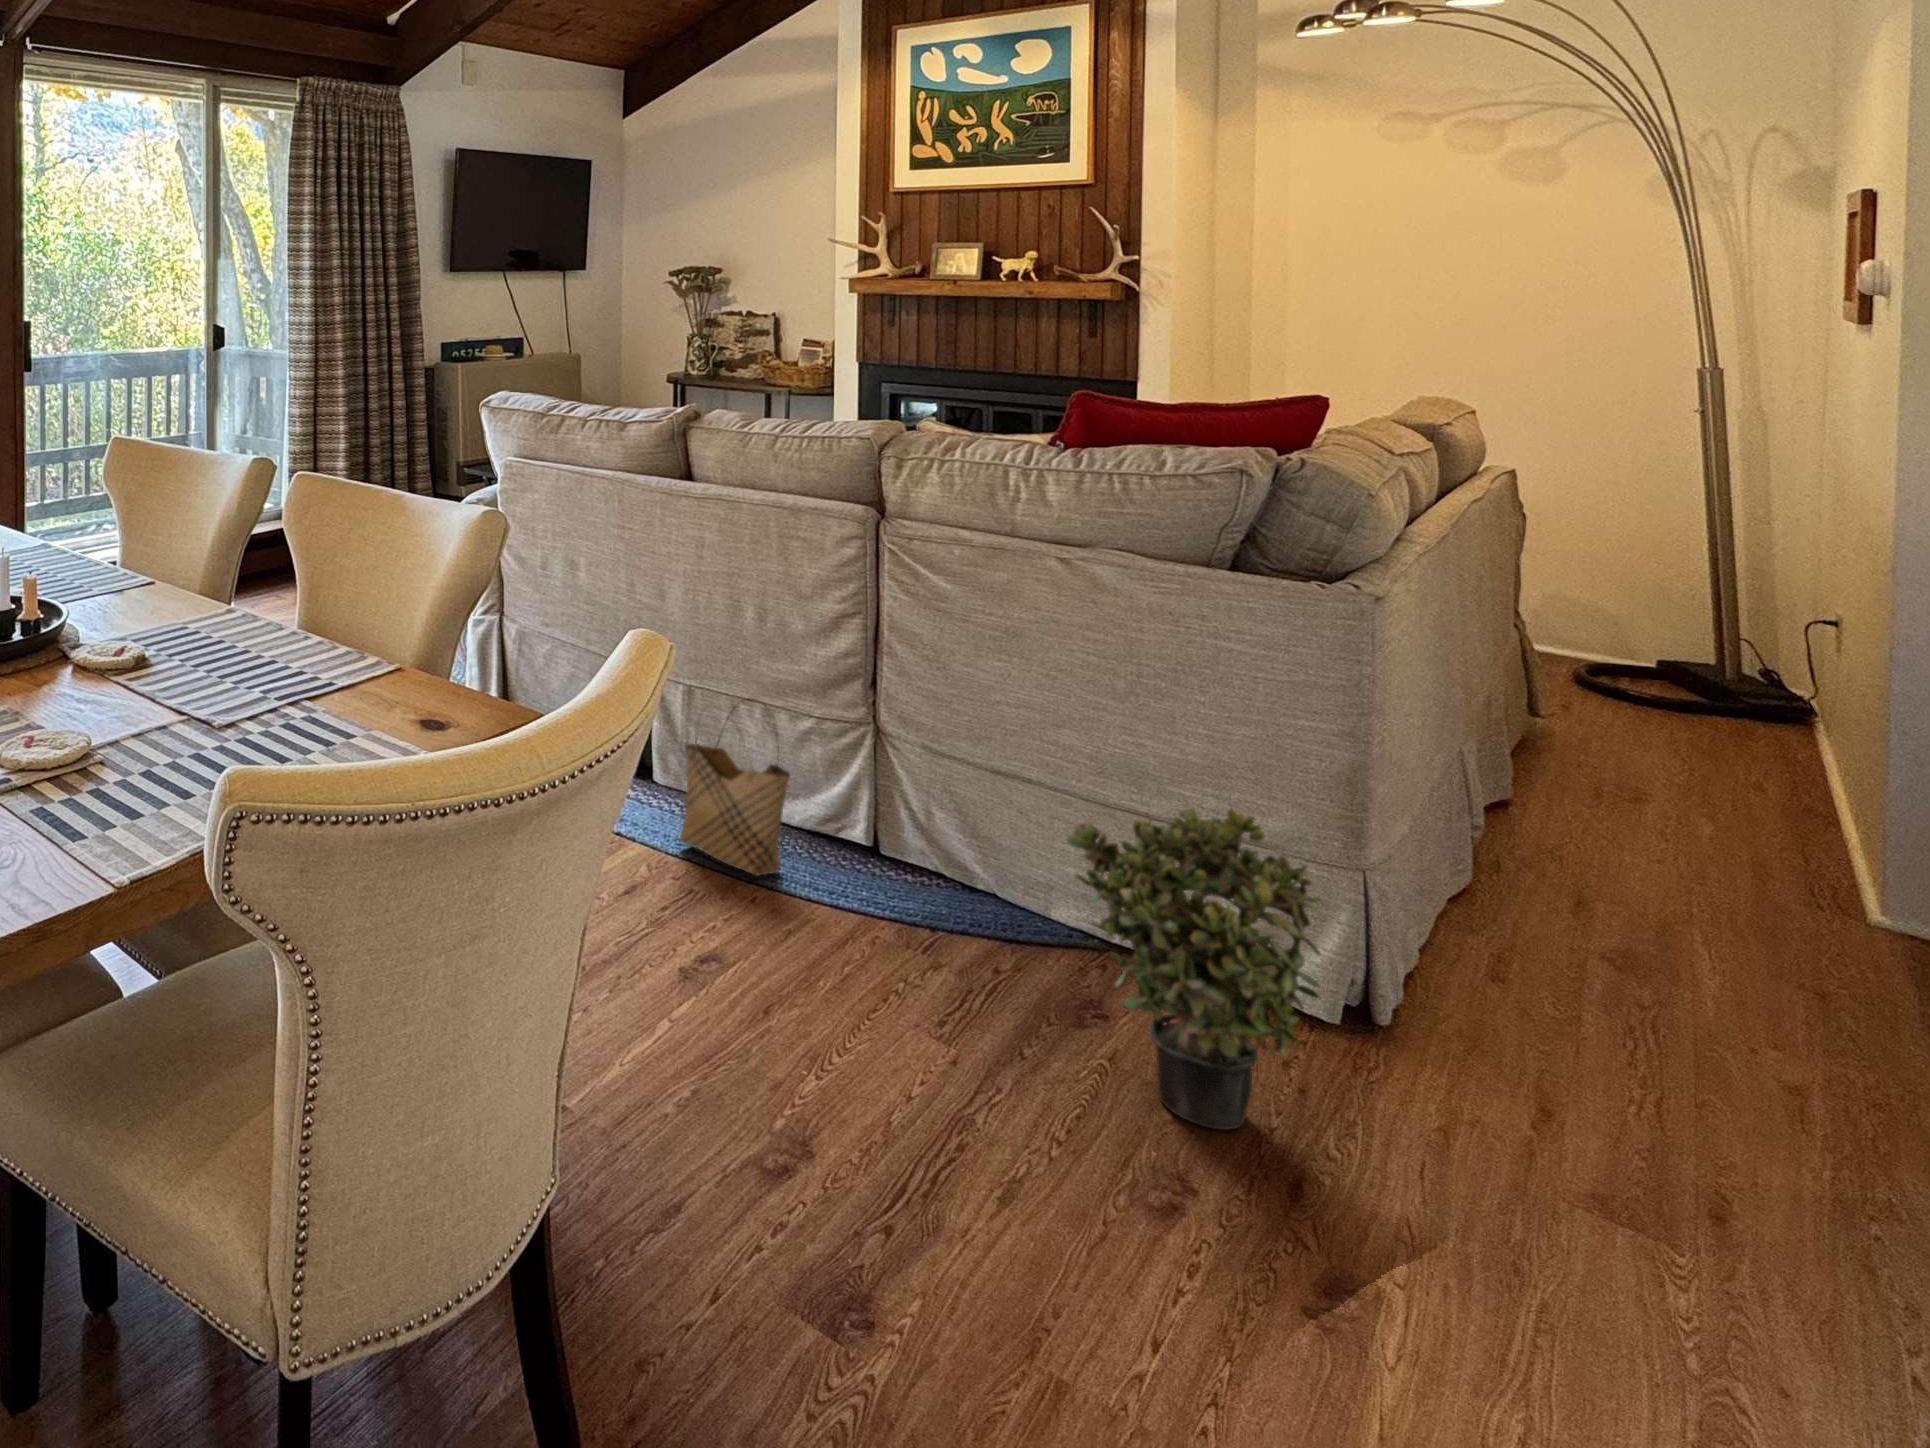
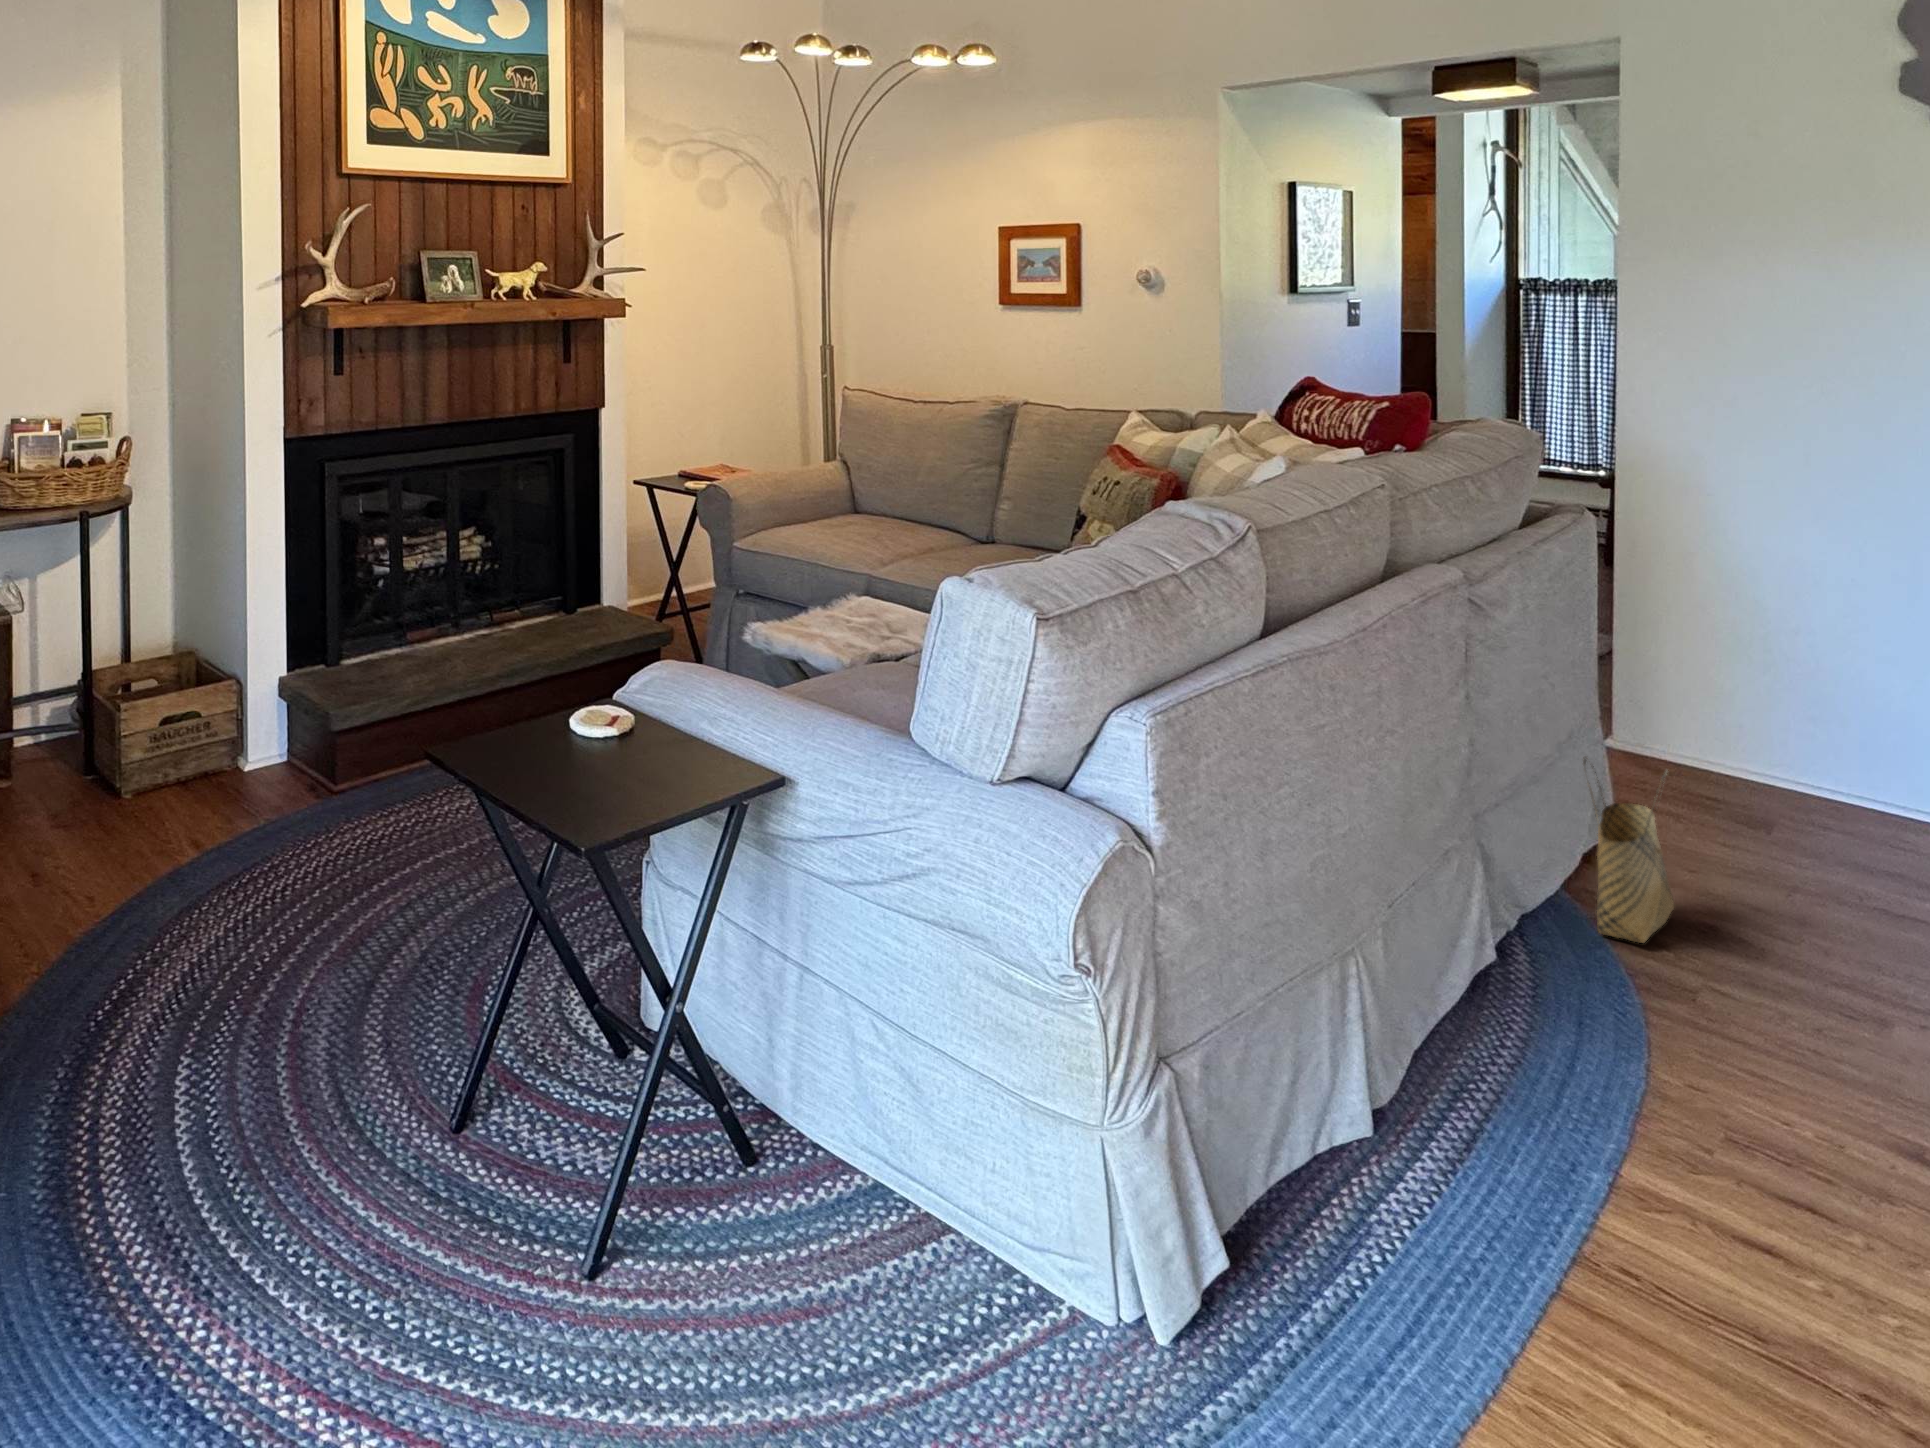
potted plant: present [1067,808,1321,1130] -> none [1699,633,1900,818]

